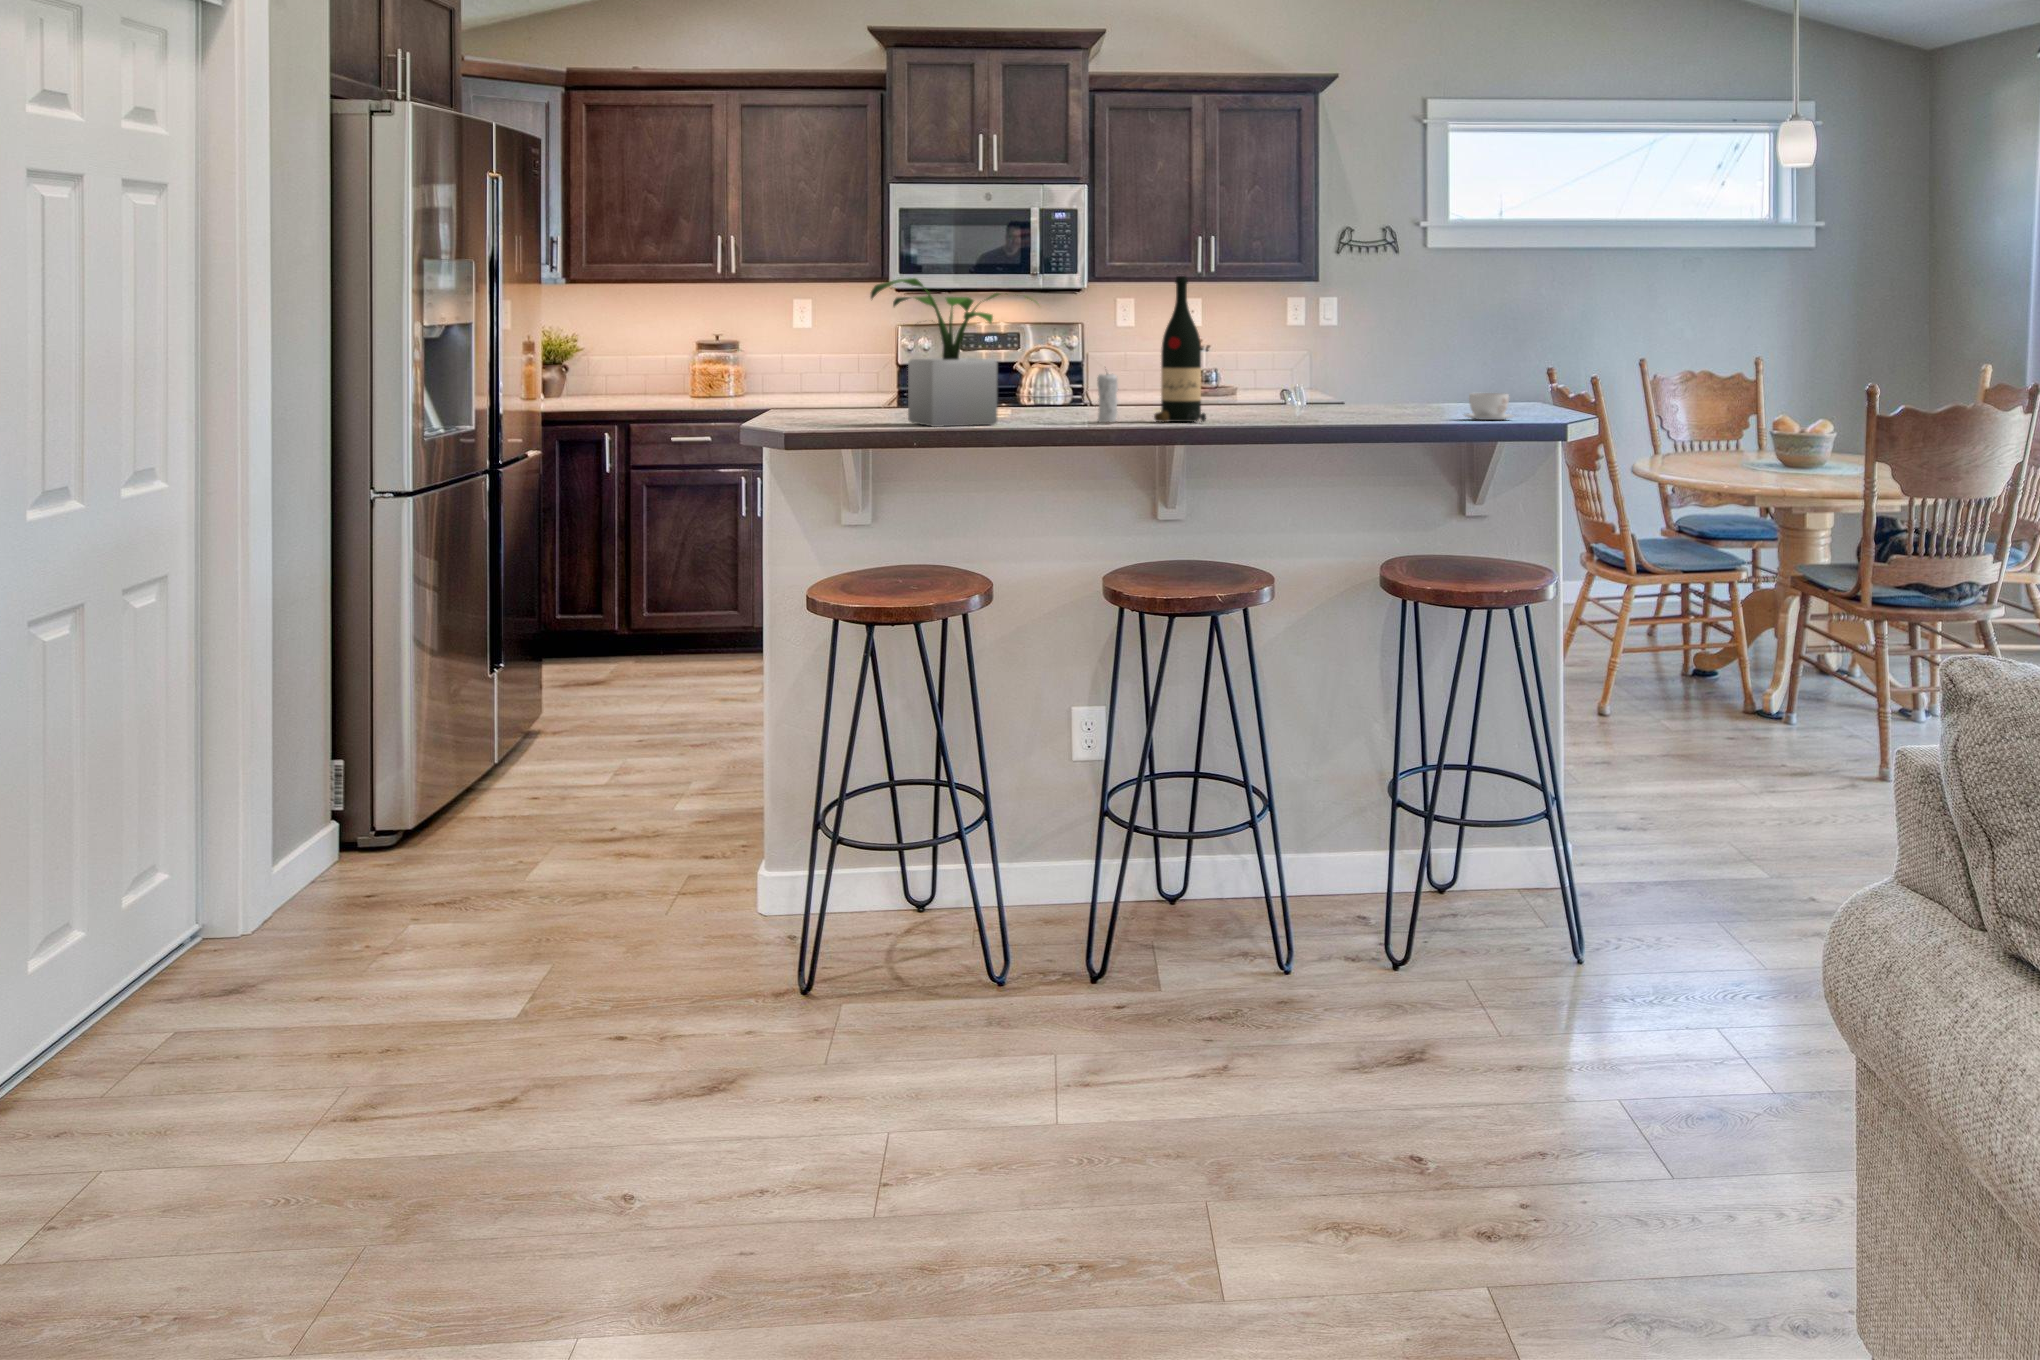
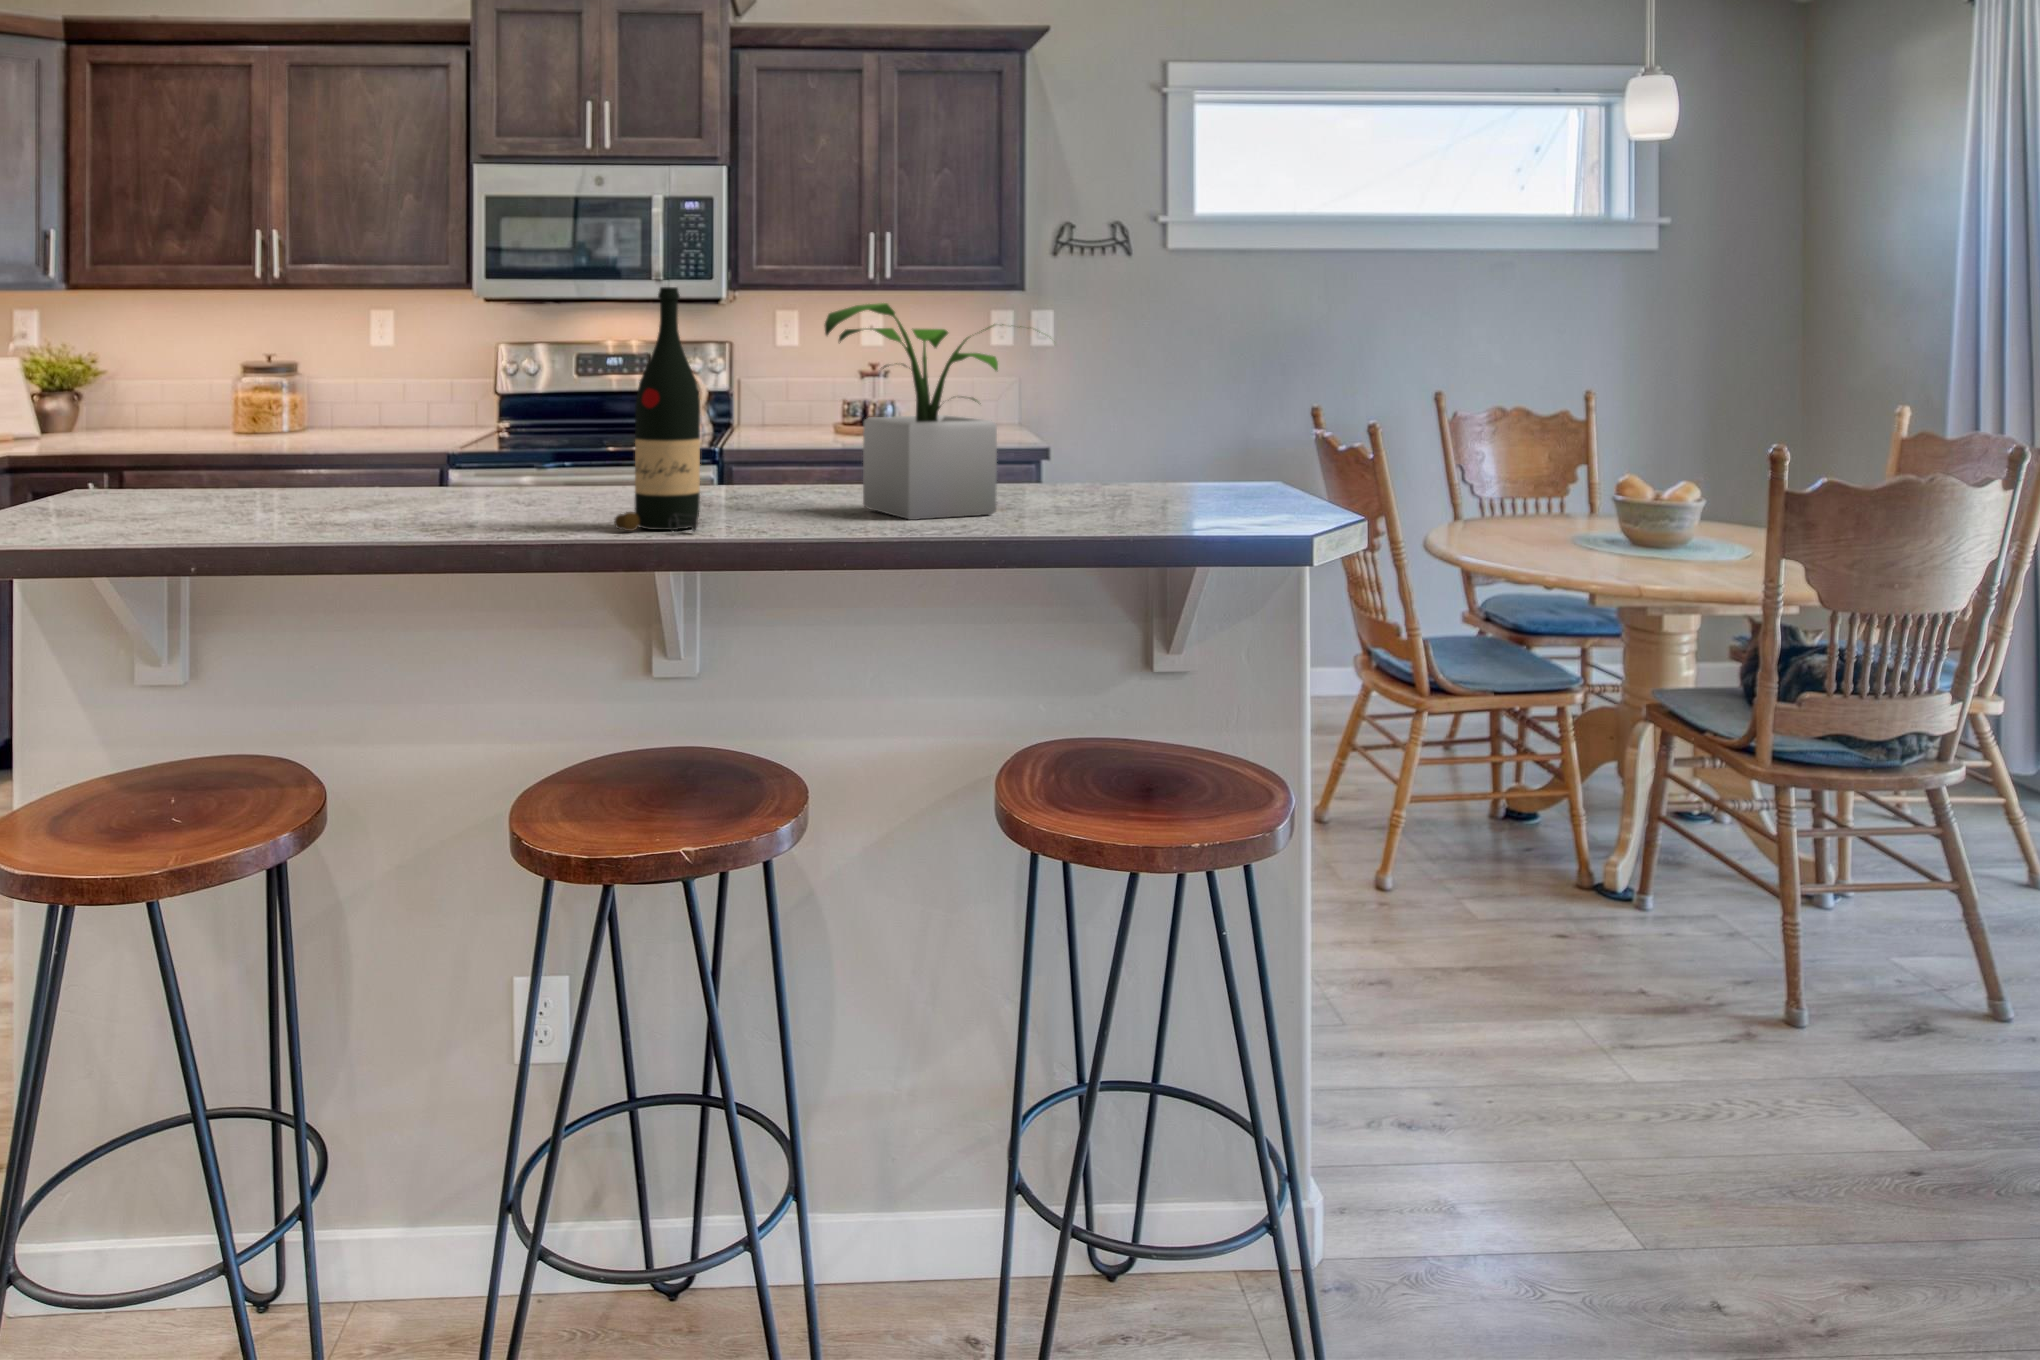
potted plant: present [871,278,1037,427] -> present [824,303,1021,520]
candle: present [1097,374,1118,423] -> none [512,433,549,533]
coffee cup: present [1465,393,1513,420] -> none [1140,478,1235,526]

